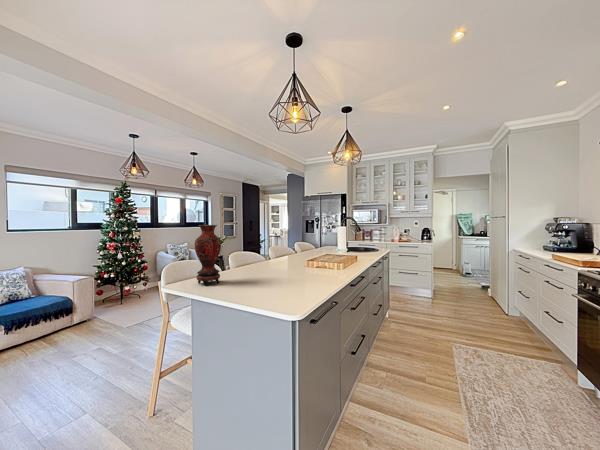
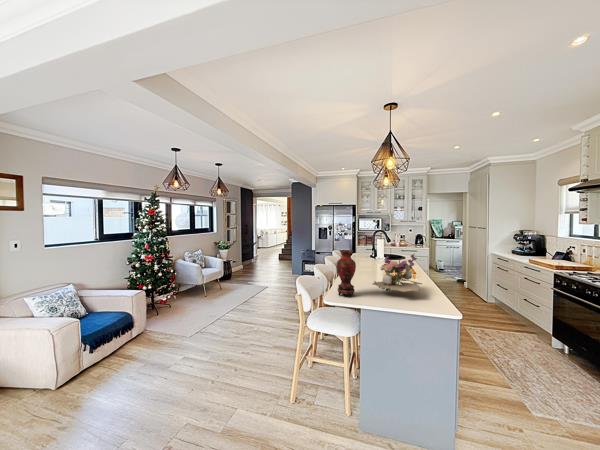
flower arrangement: none [243,231,309,284] -> present [373,254,422,292]

